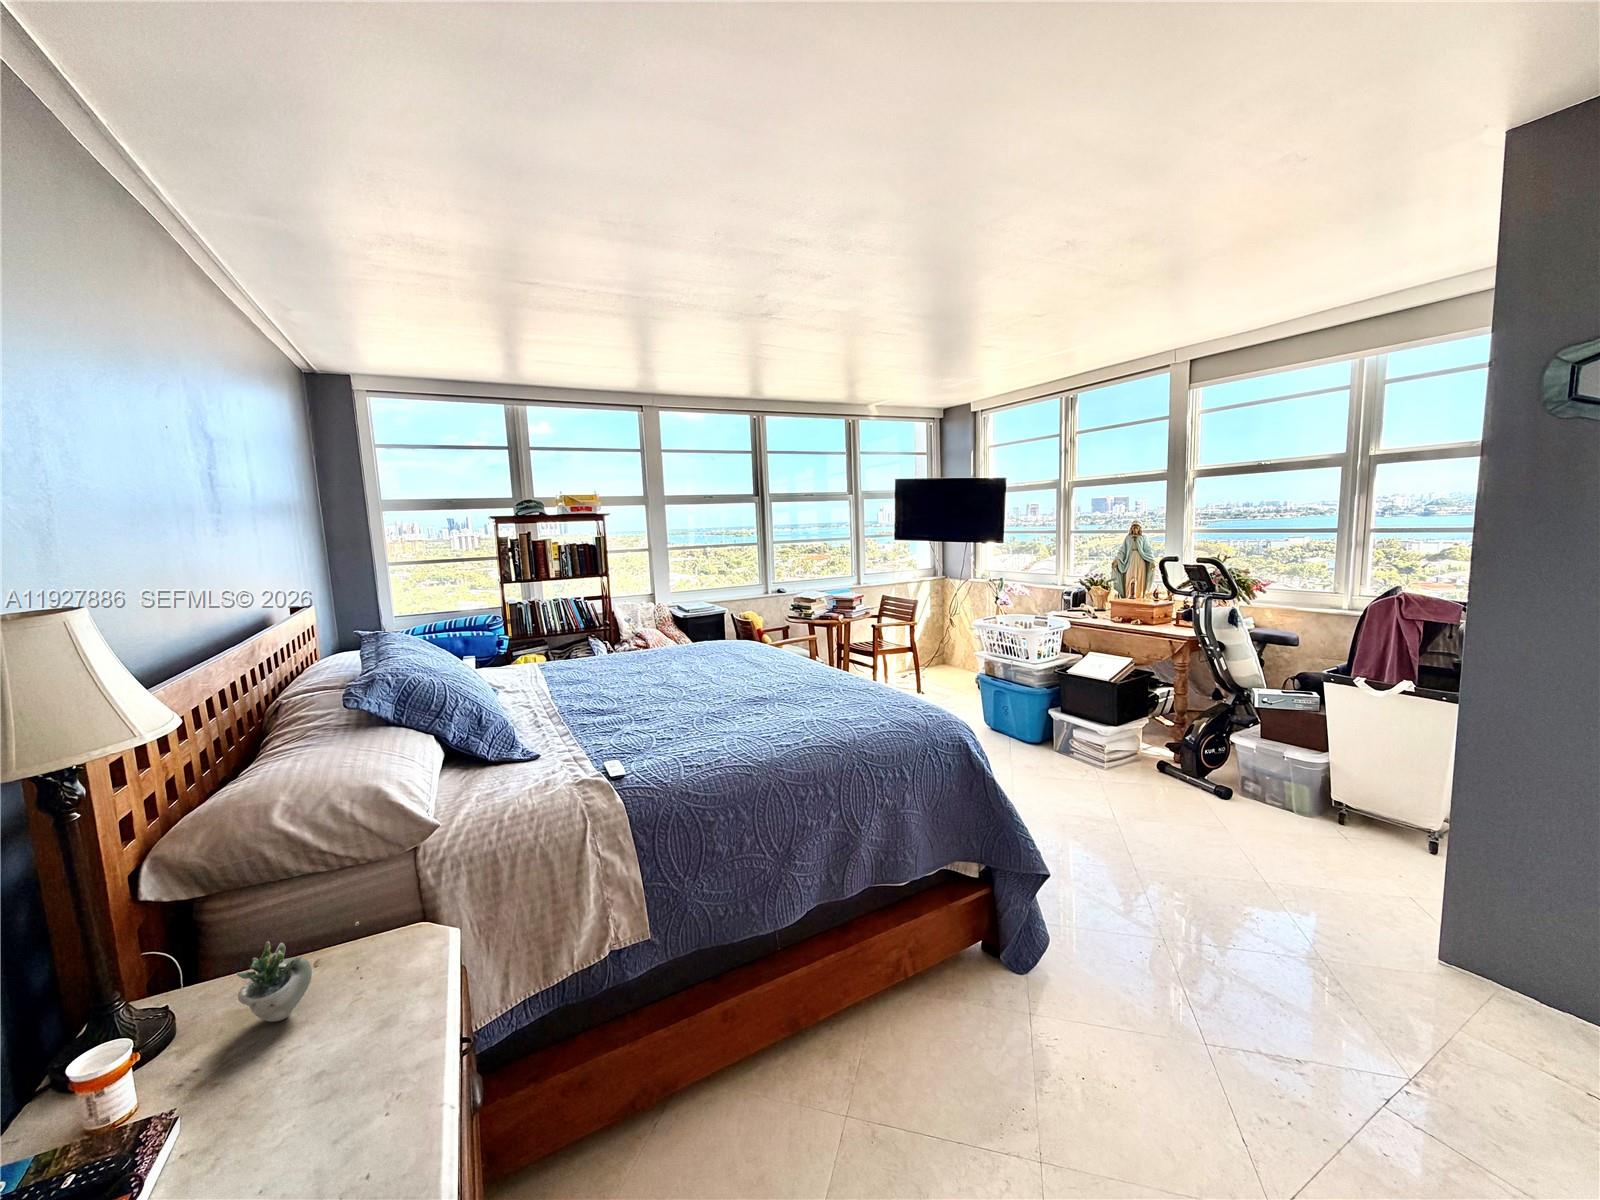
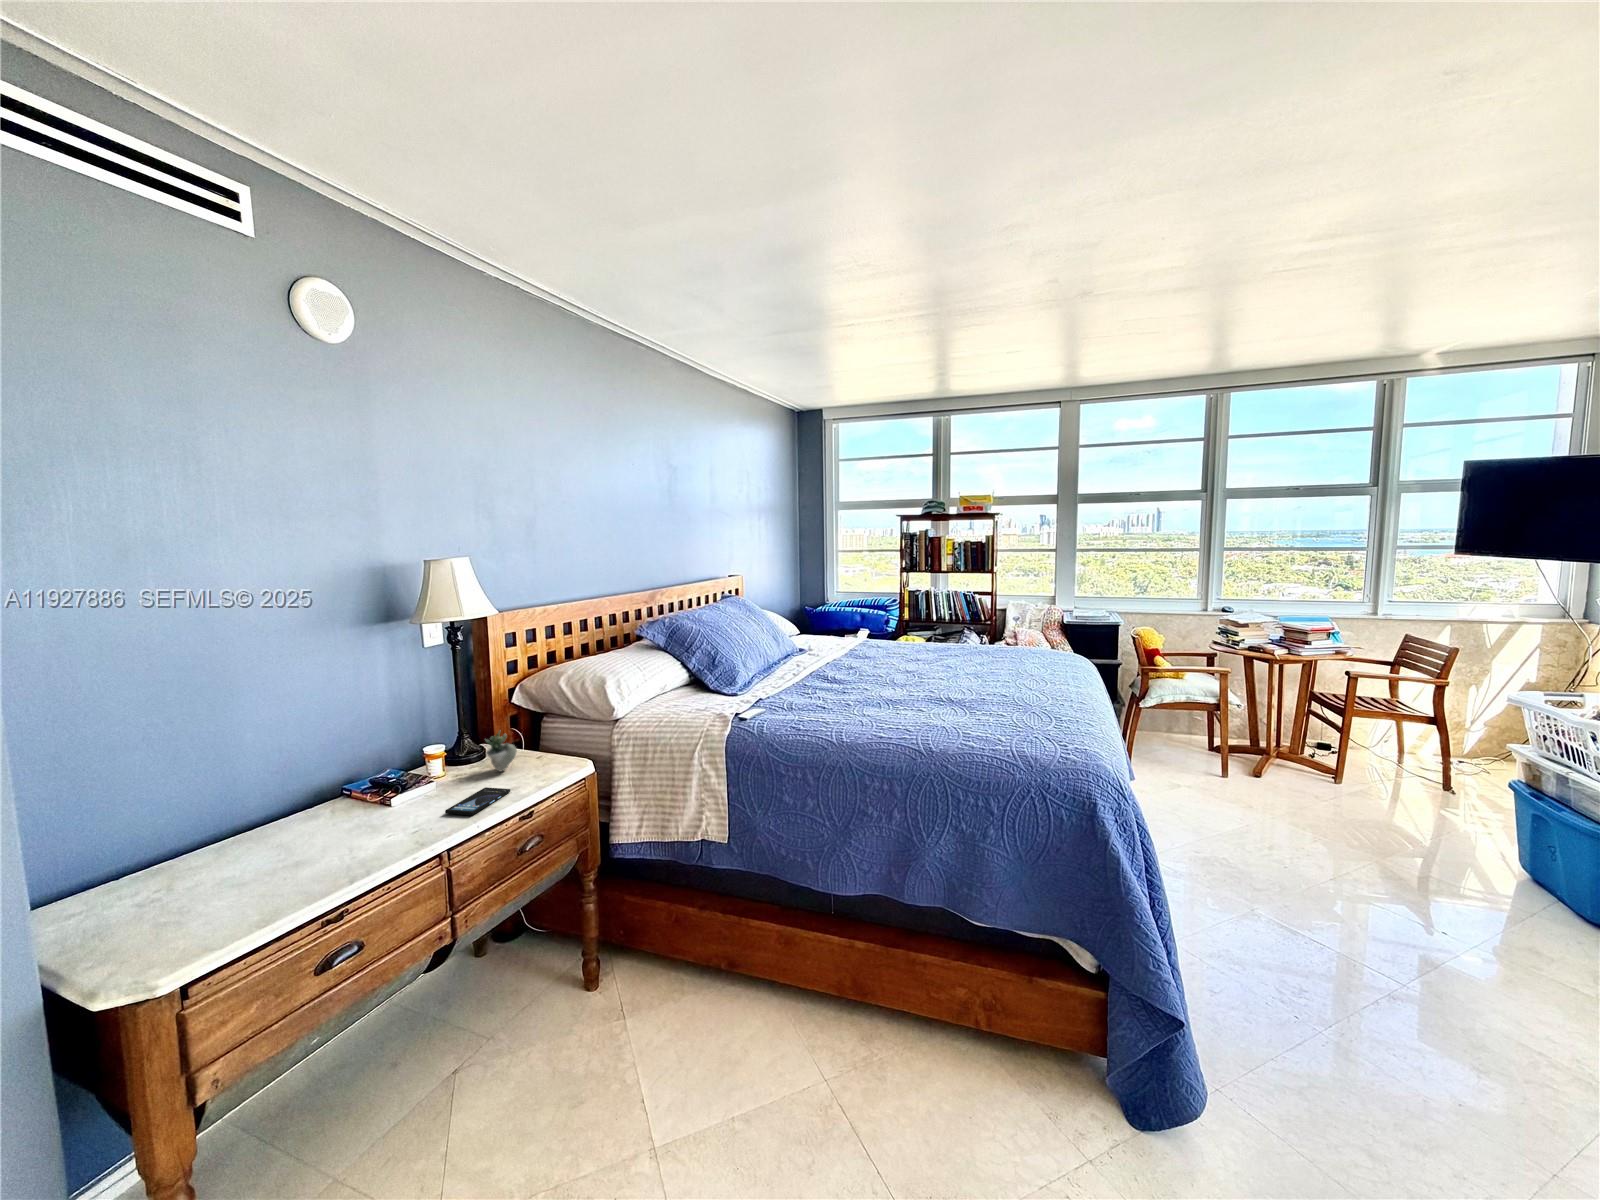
smartphone: none [319,1026,396,1140] -> present [445,787,510,815]

